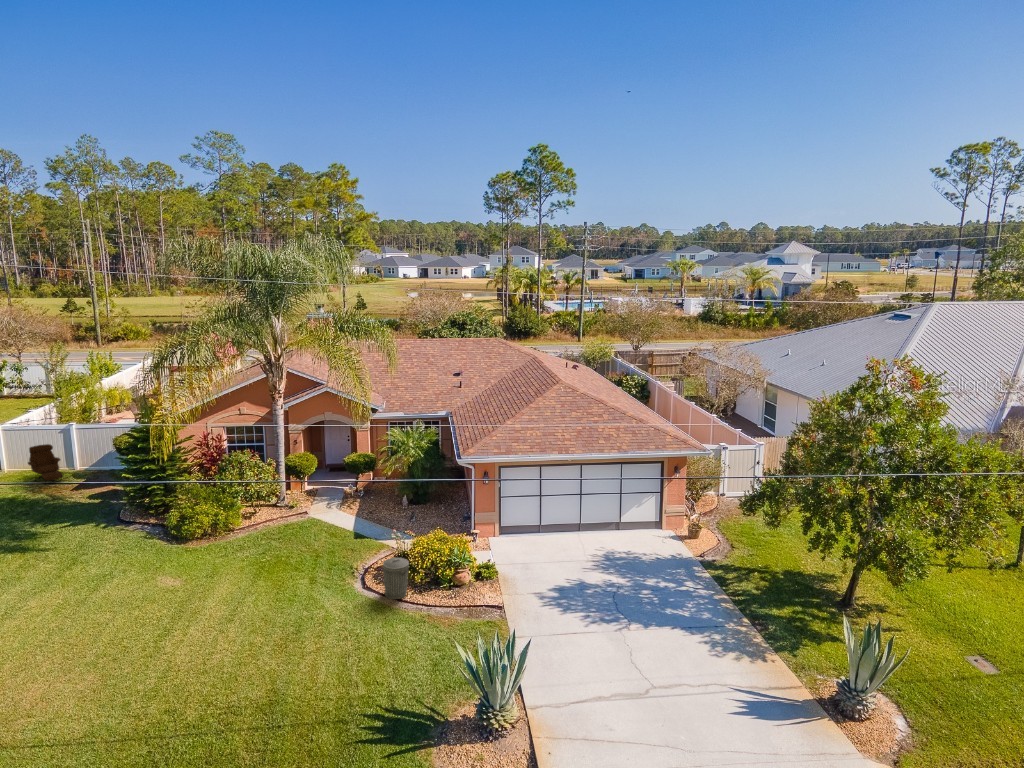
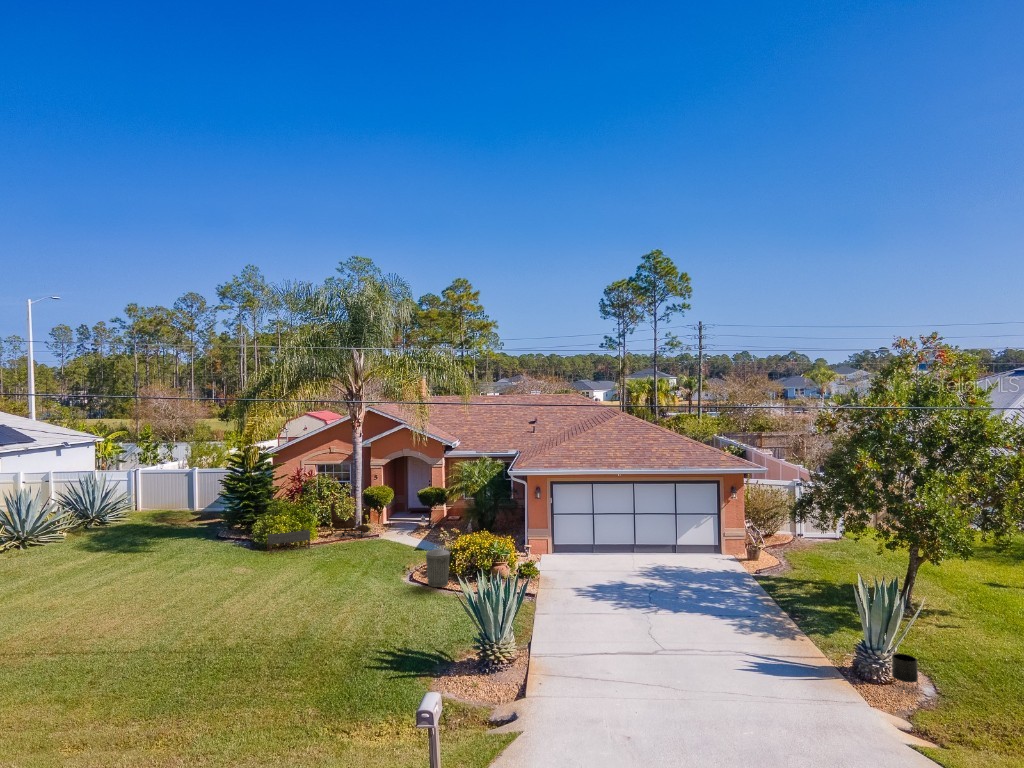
lounge chair: present [28,444,62,483] -> present [330,503,370,537]
bench: none [180,516,232,549] -> present [267,530,310,553]
planter: none [865,694,891,733] -> present [892,653,918,688]

